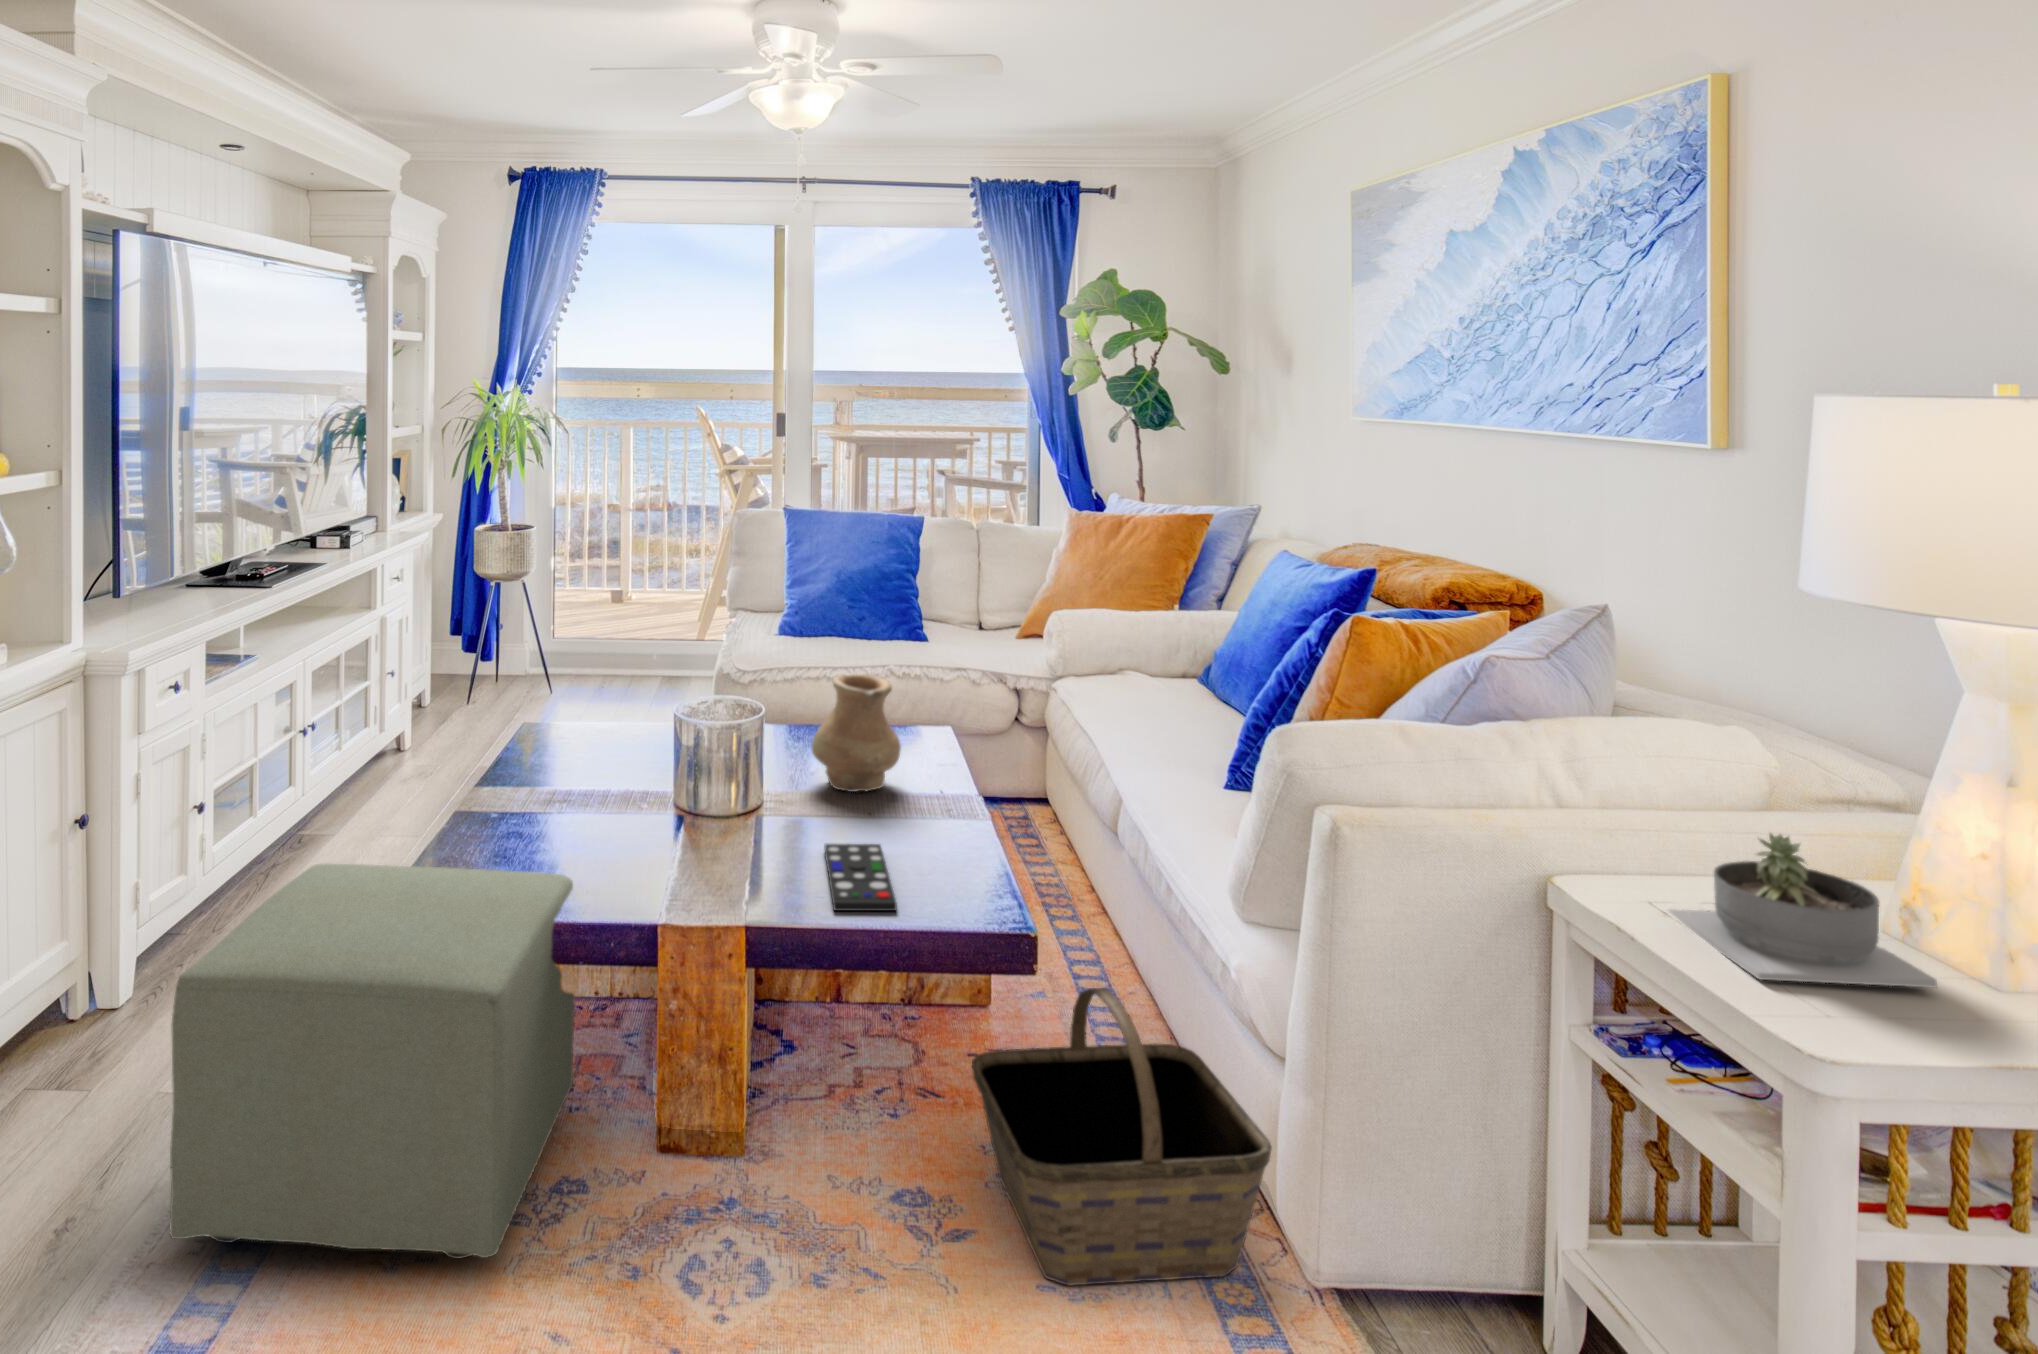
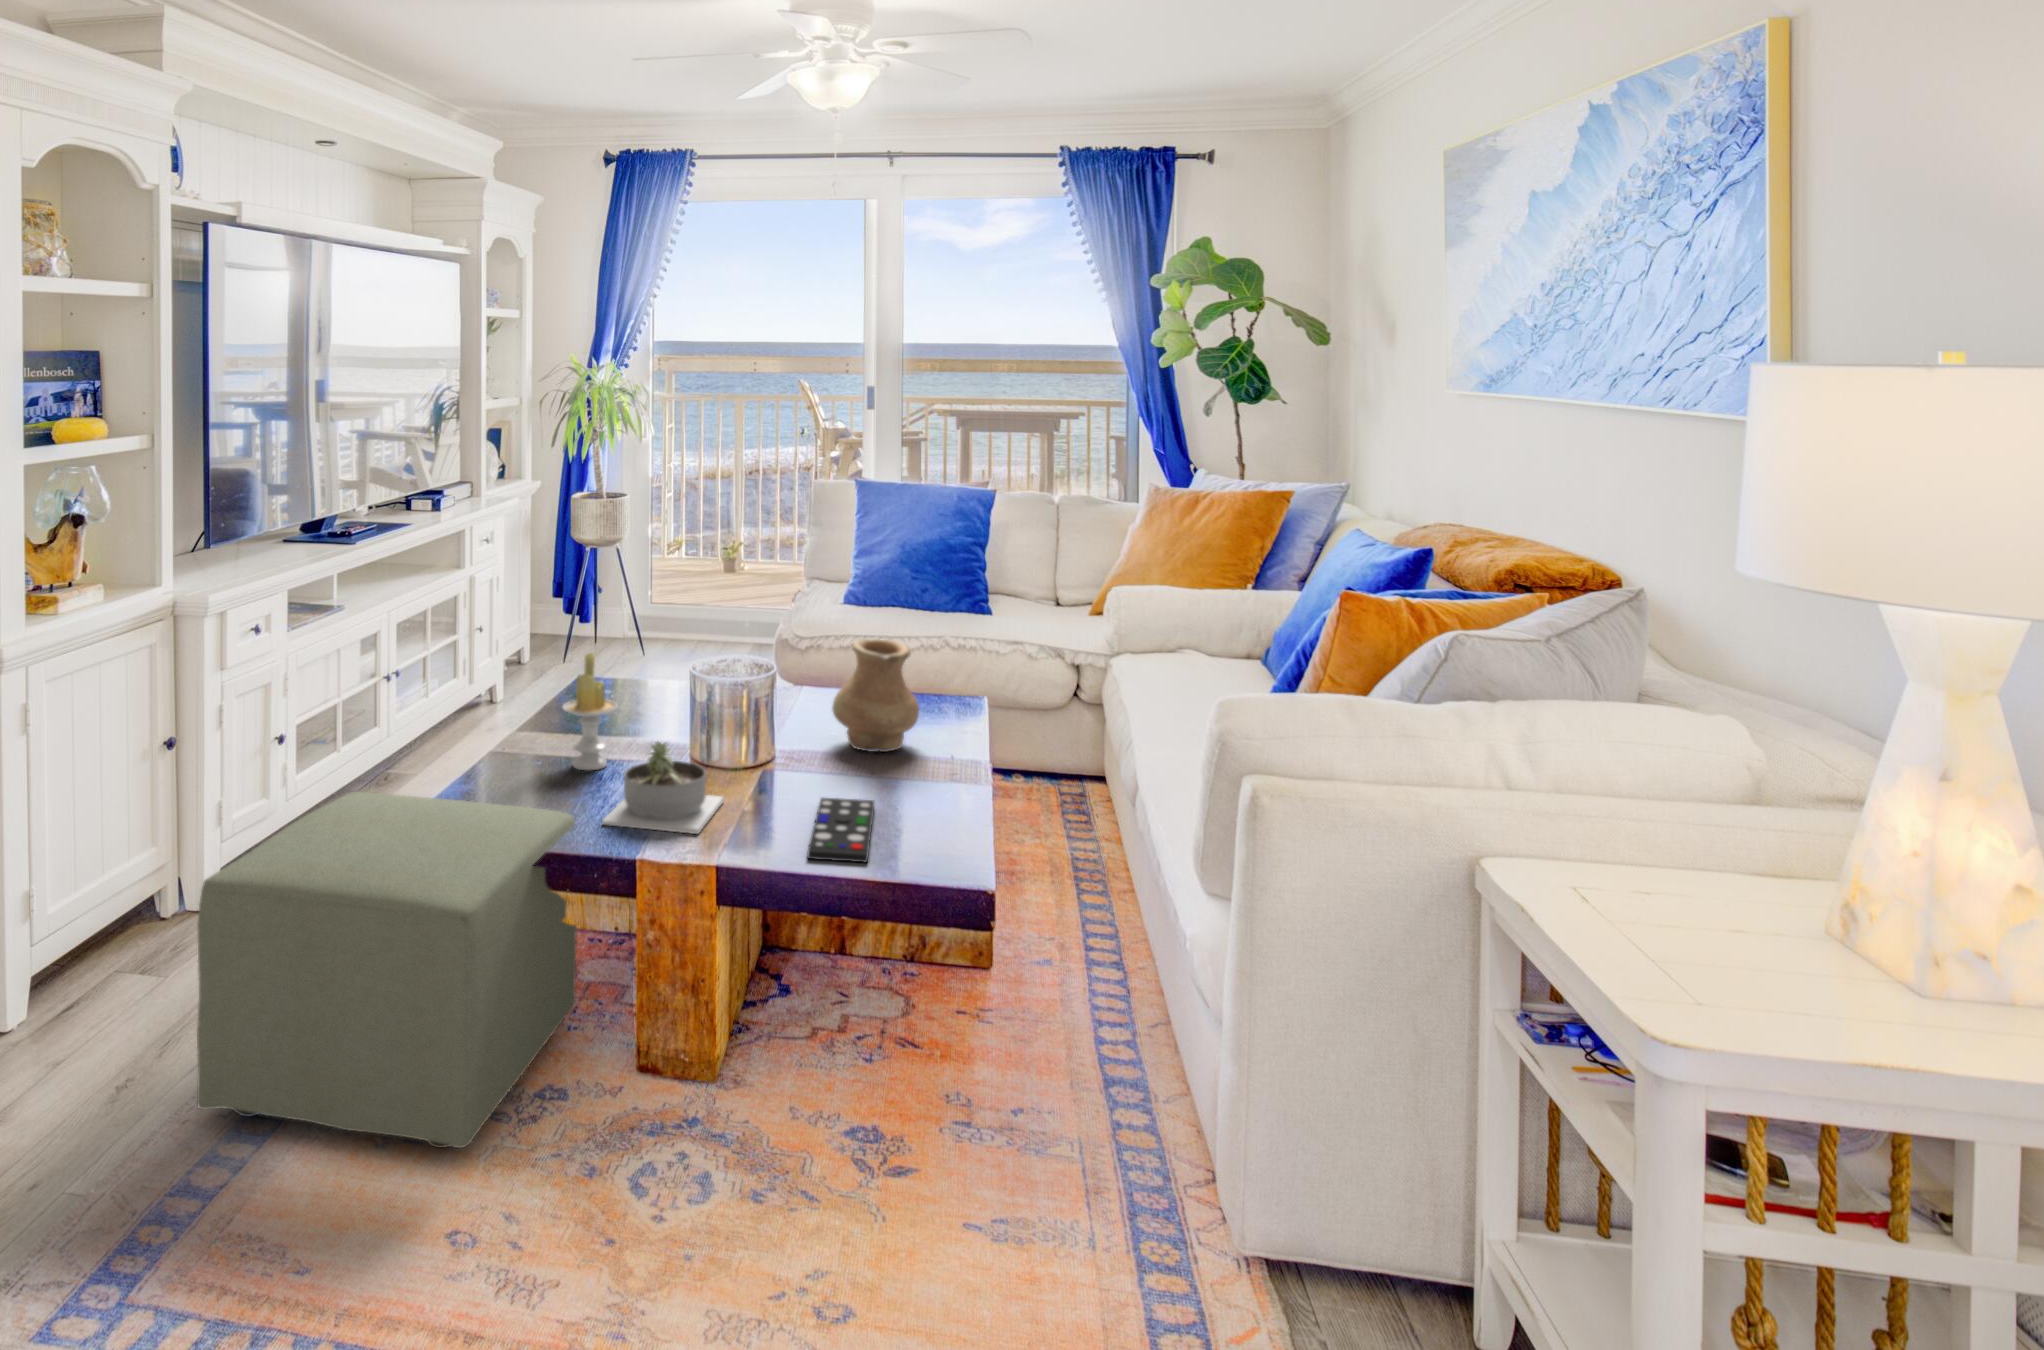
candle: none [536,699,597,826] -> present [563,653,618,770]
succulent planter: present [1668,833,1937,988] -> present [602,742,724,834]
basket: present [972,988,1272,1286] -> none [930,946,1203,1230]

